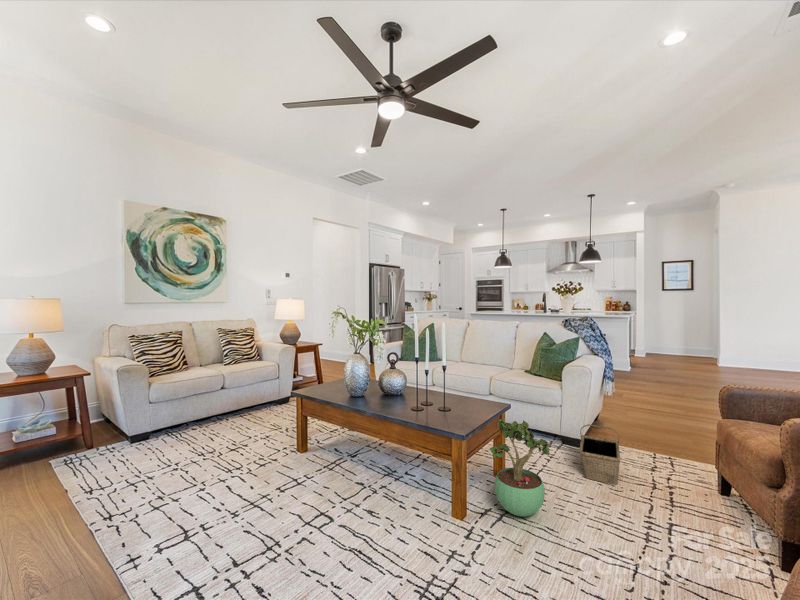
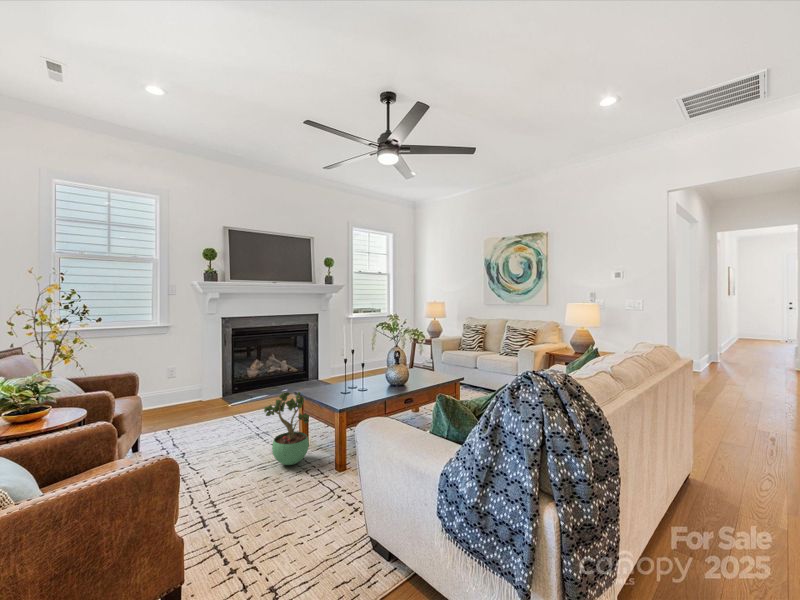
basket: present [580,424,620,485] -> none [274,471,344,555]

